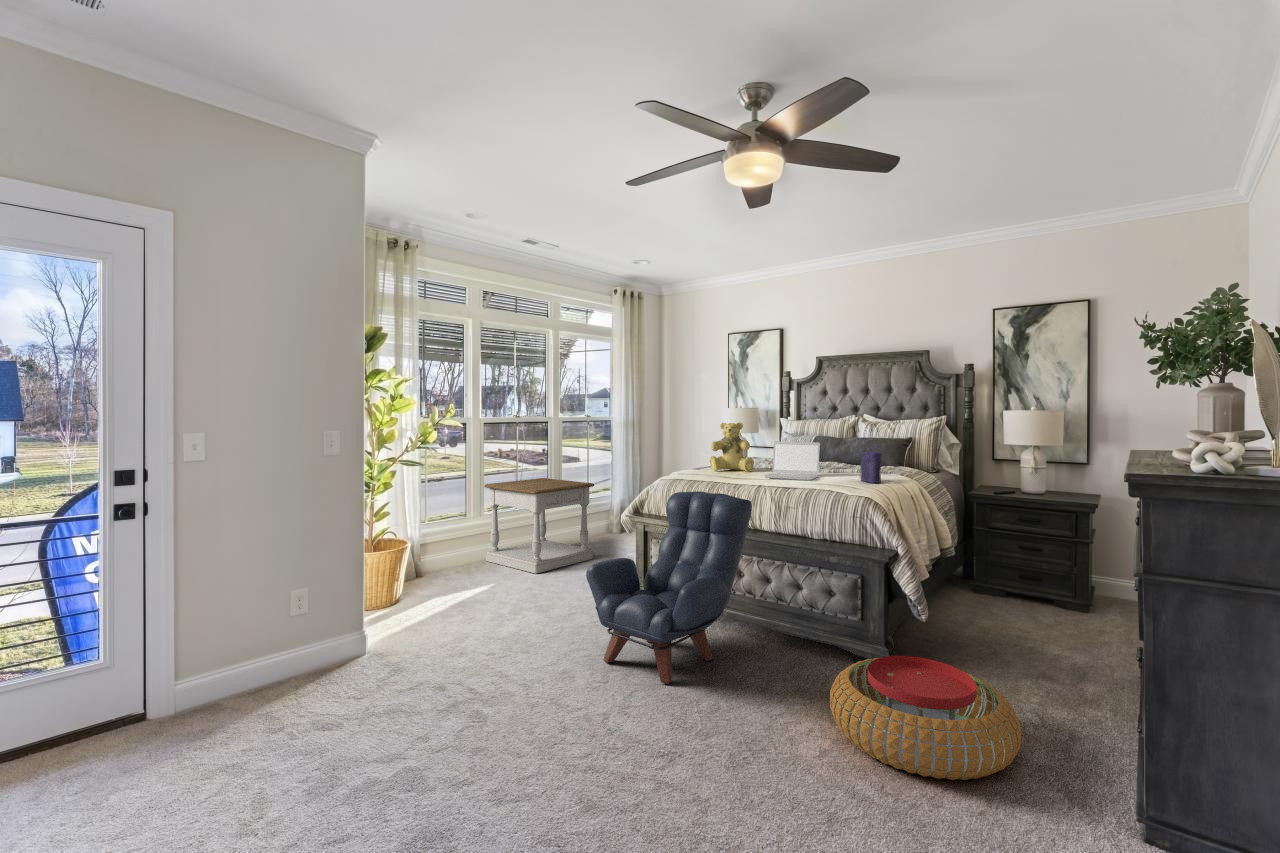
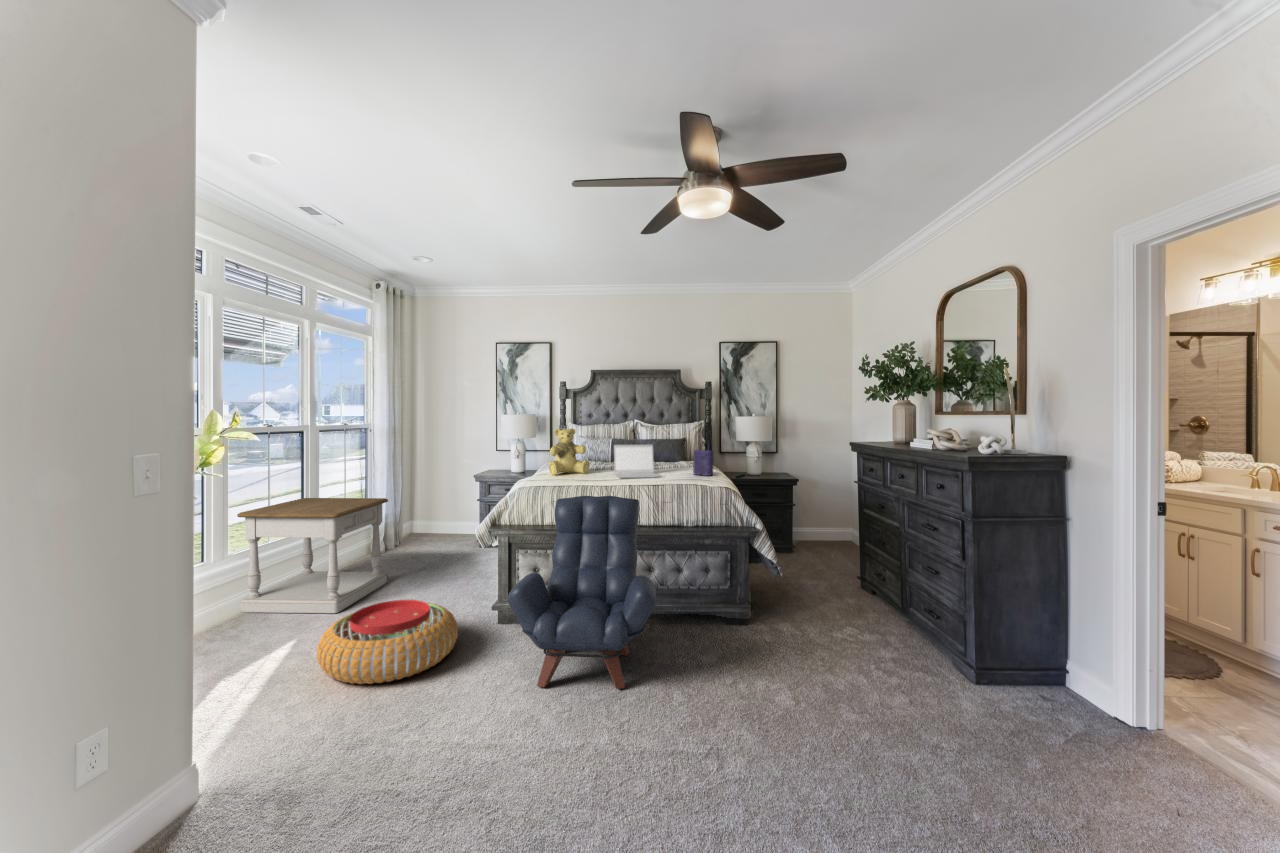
pouf: present [830,656,1022,780] -> present [317,600,458,684]

